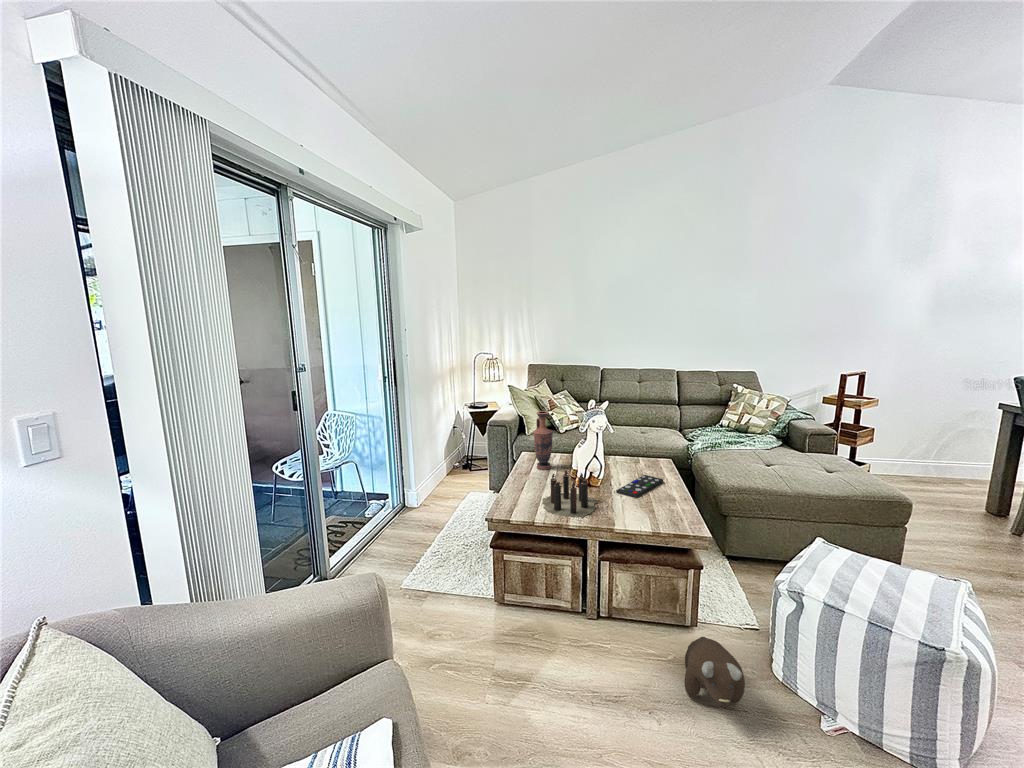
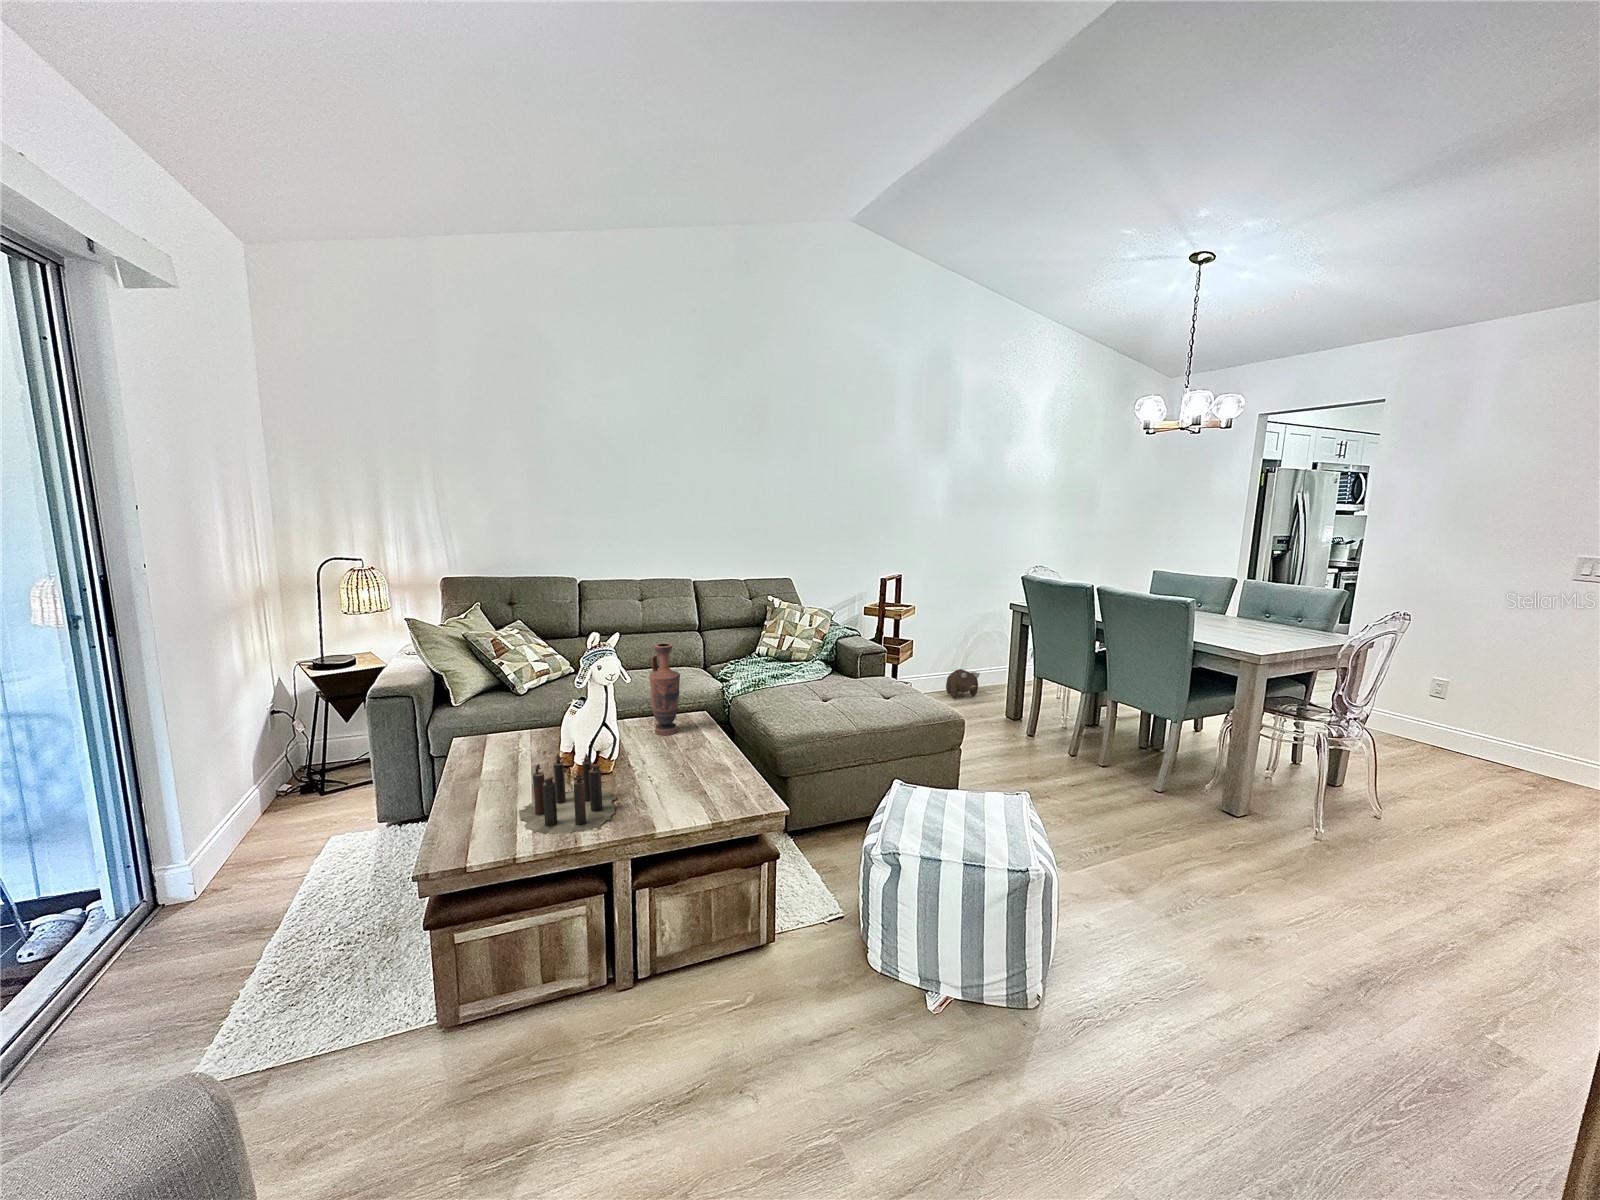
vase: present [533,411,553,470] -> present [649,643,680,735]
remote control: present [616,475,663,498] -> none [641,740,704,779]
plush toy: present [685,637,745,707] -> present [946,669,980,698]

